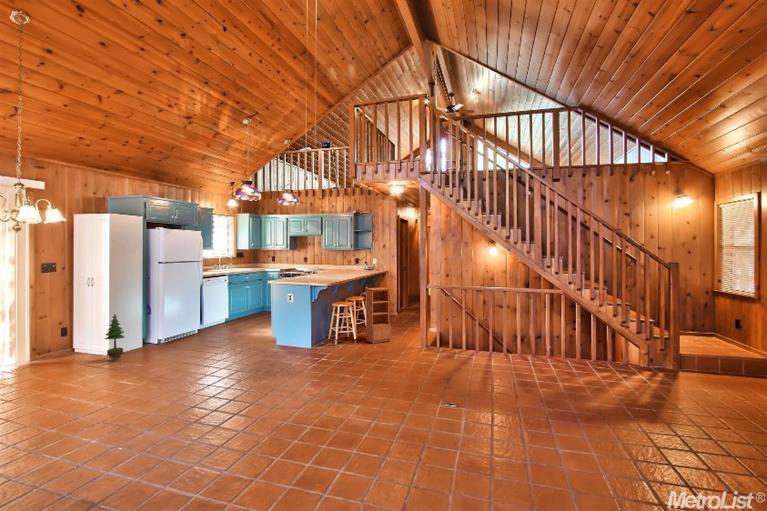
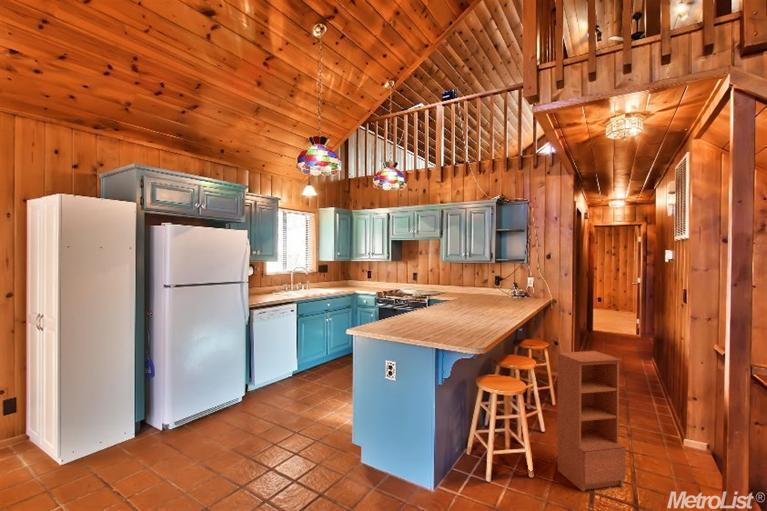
potted tree: present [105,314,124,360] -> none [31,388,75,483]

